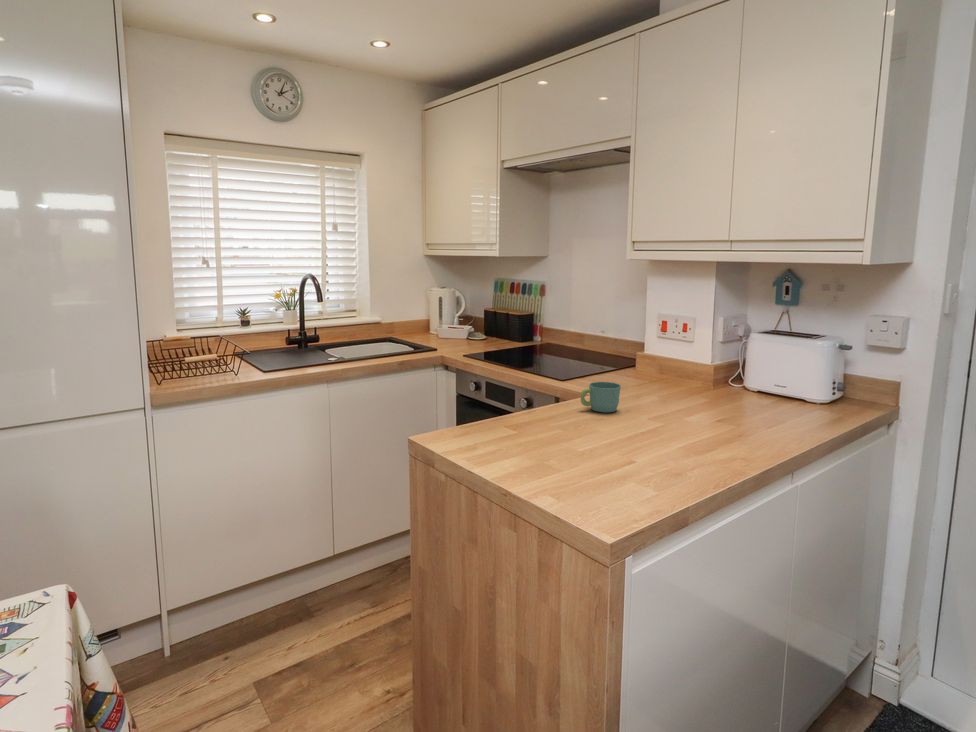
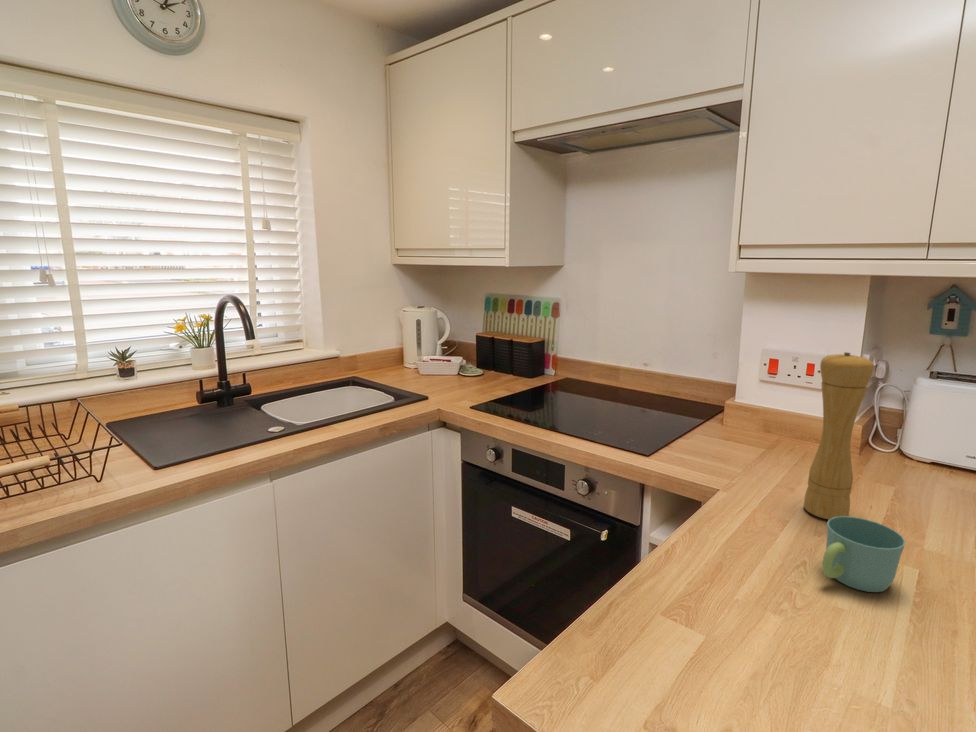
pepper mill: none [616,303,643,397] -> present [804,352,874,519]

